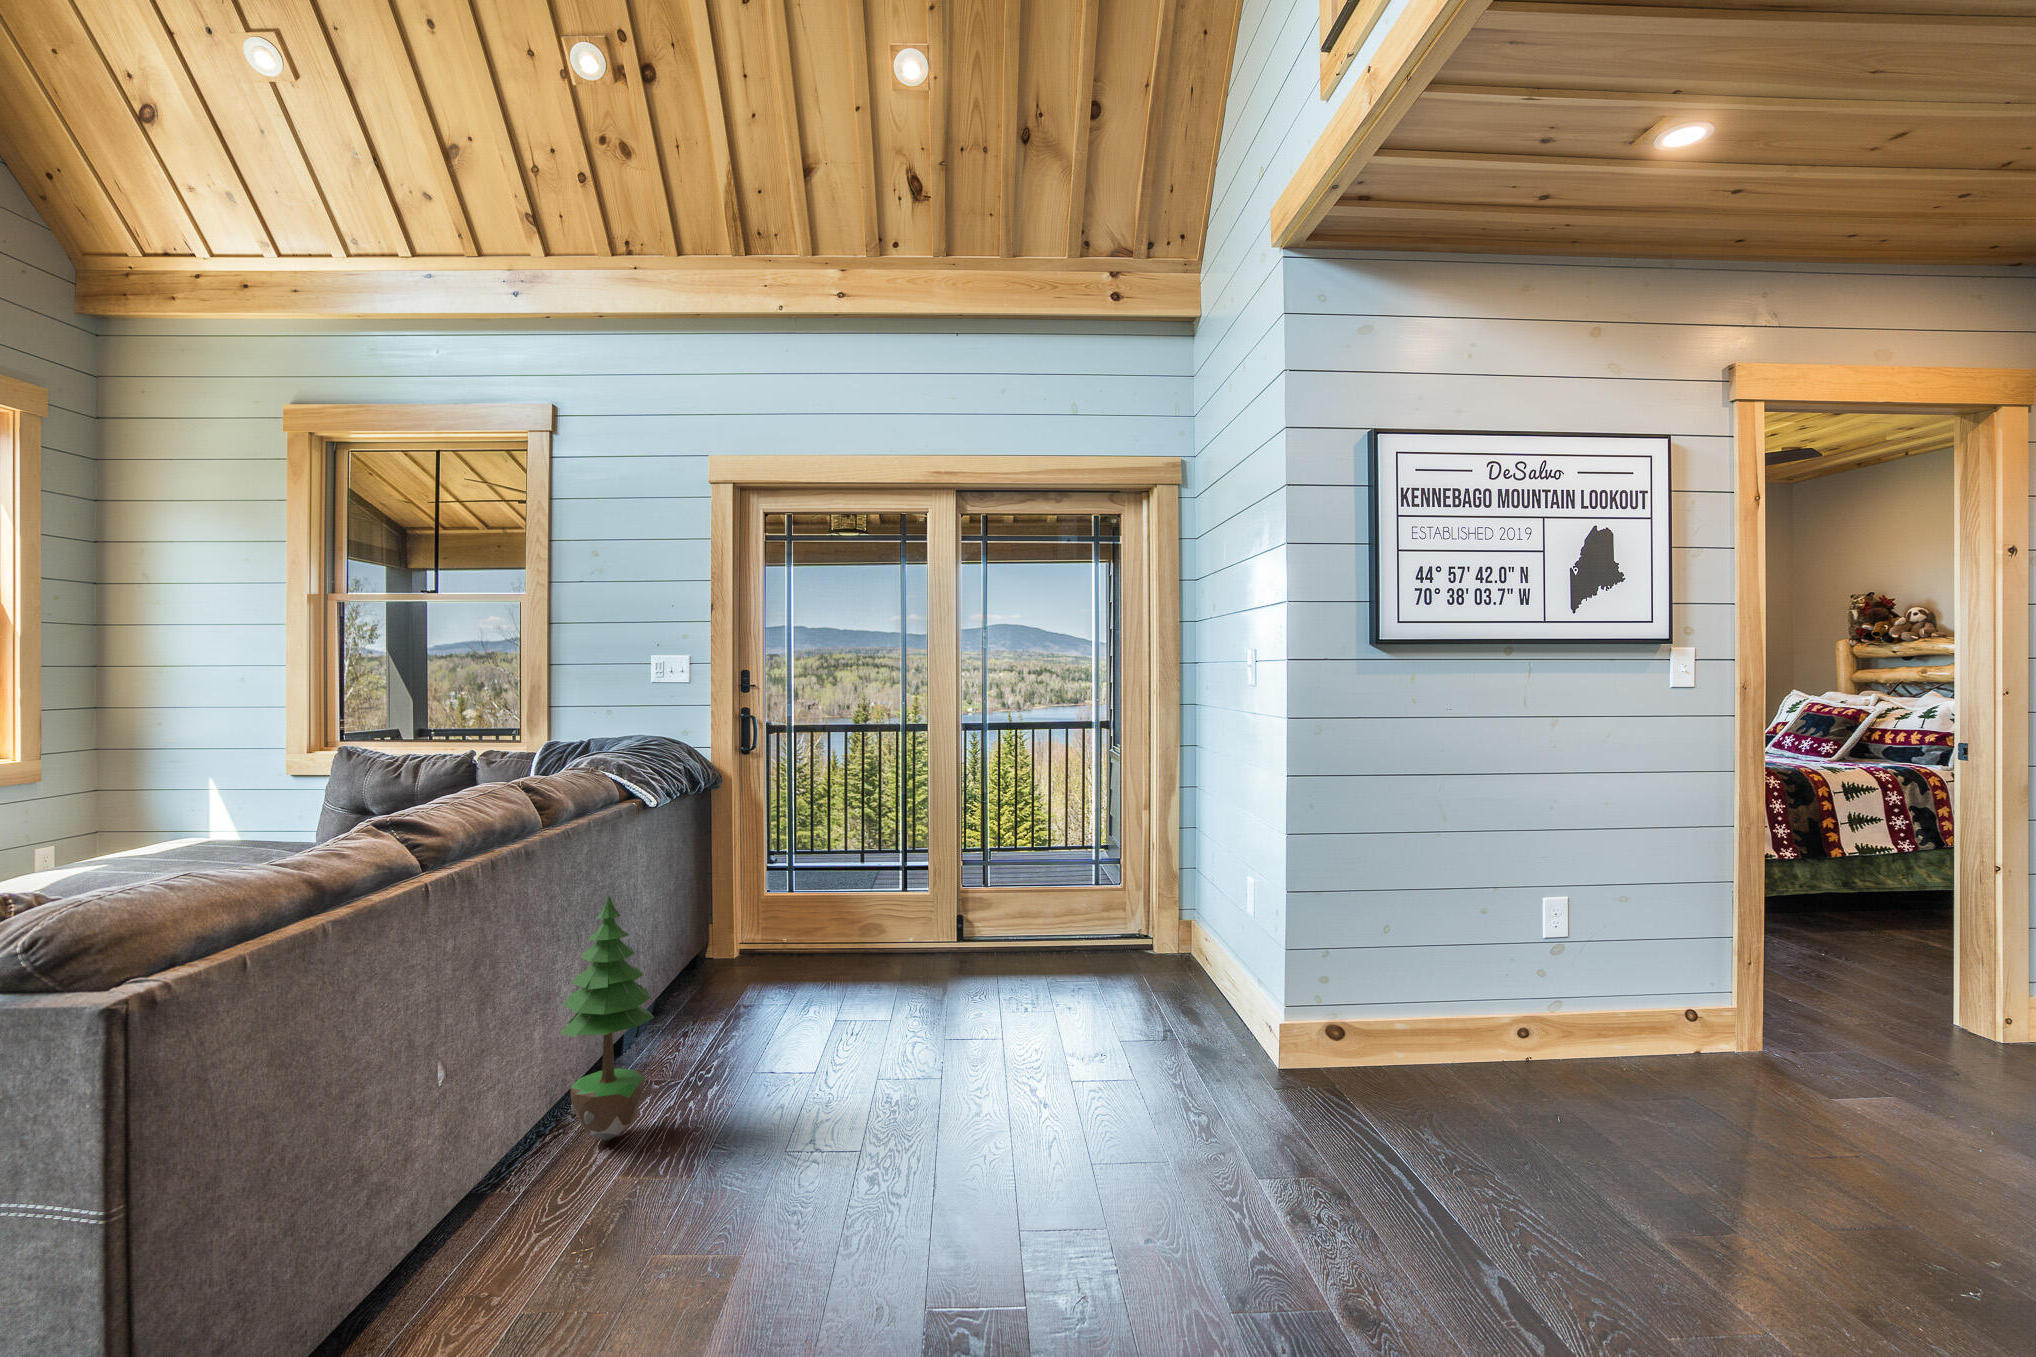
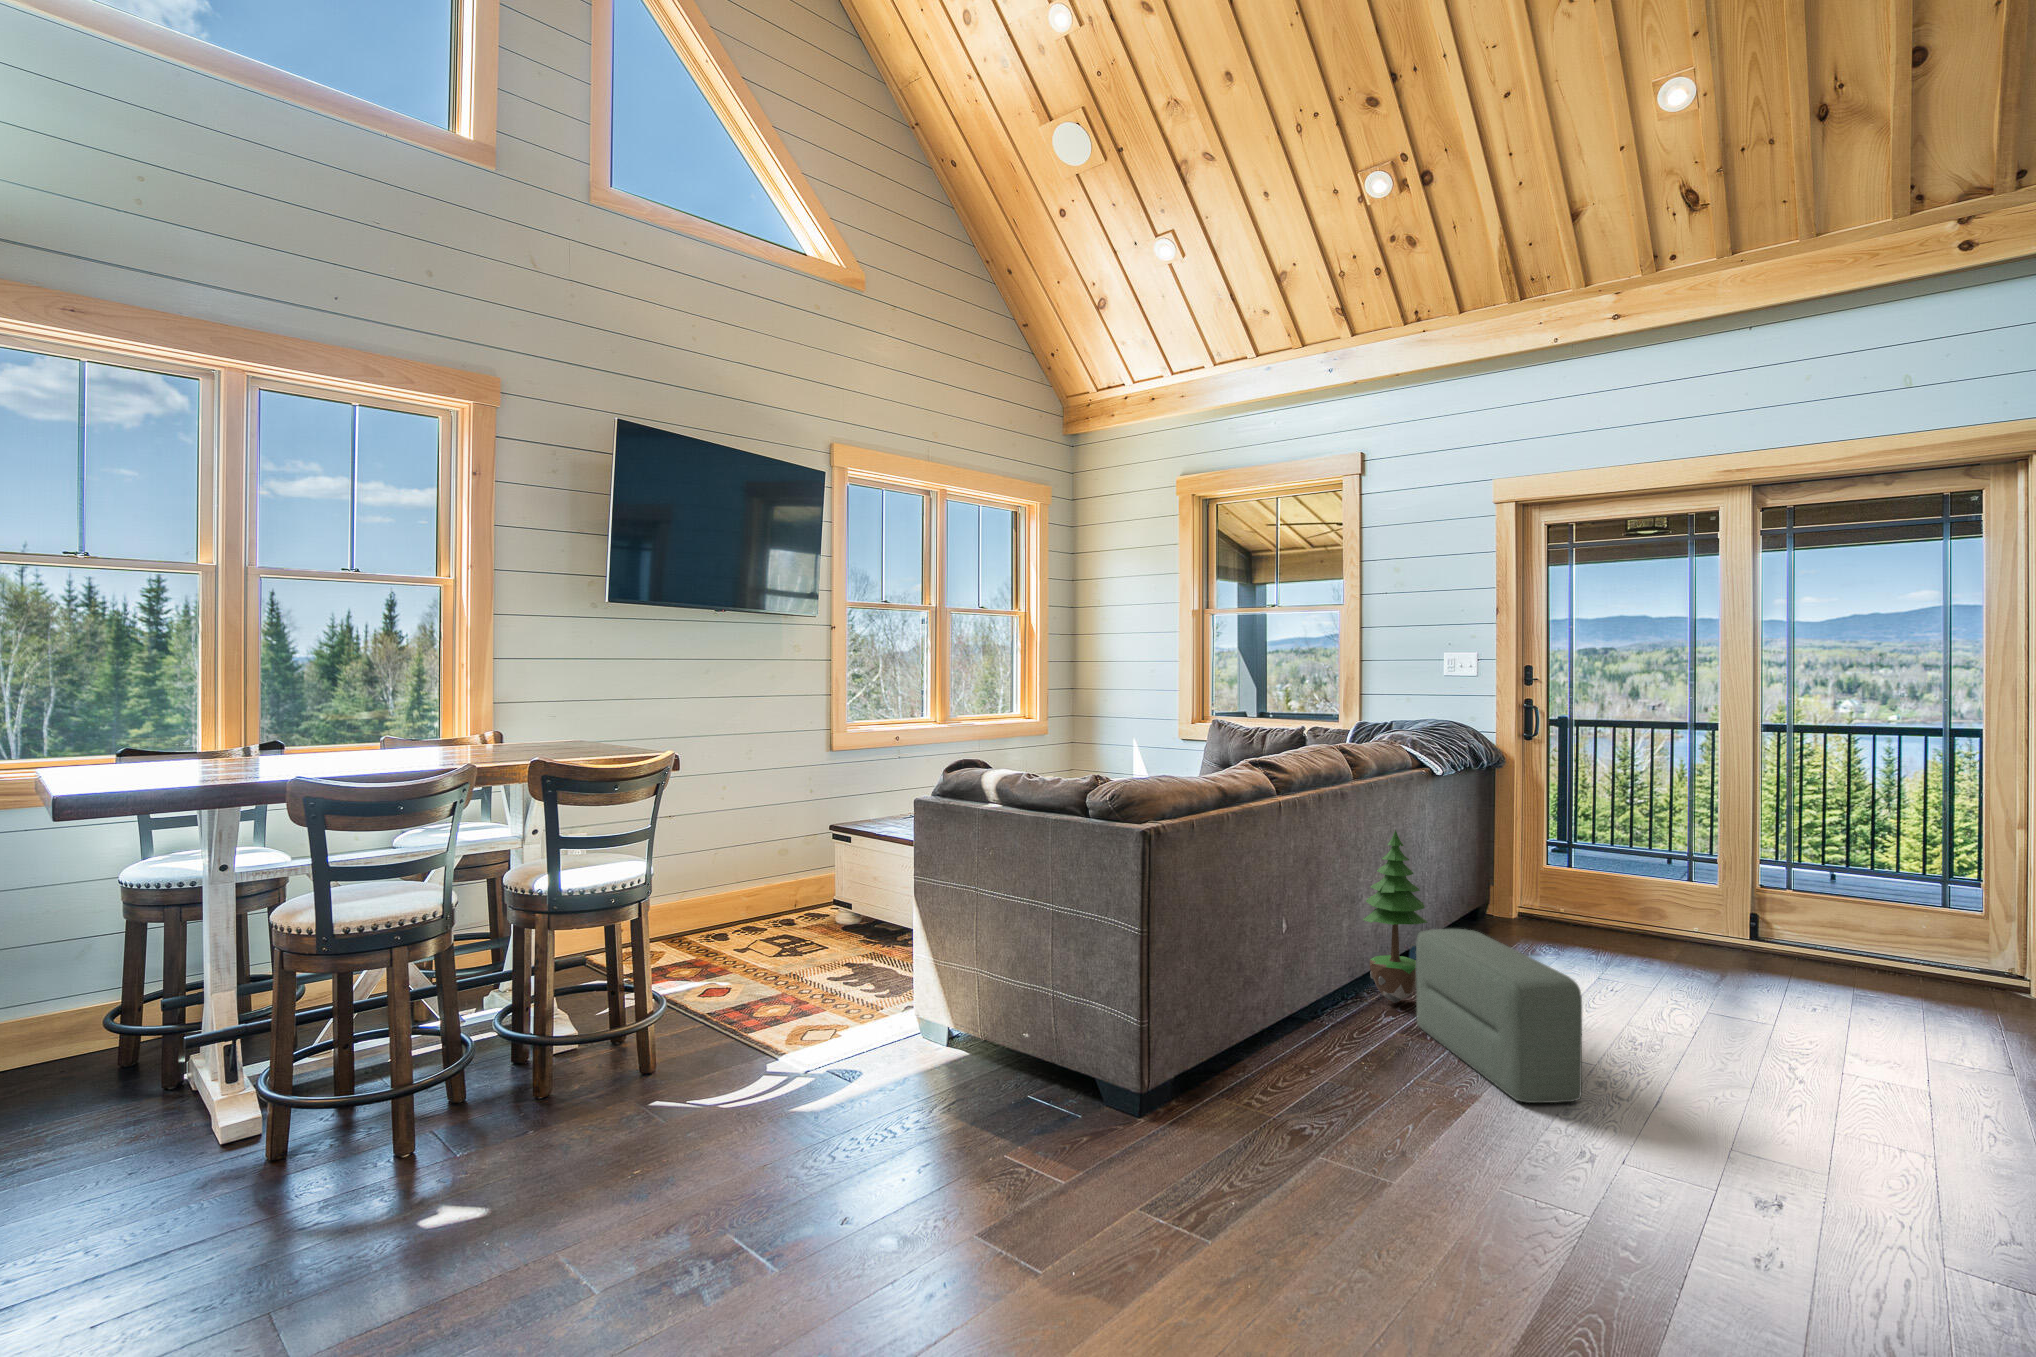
pouf: none [641,1022,876,1291] -> present [1416,929,1582,1103]

